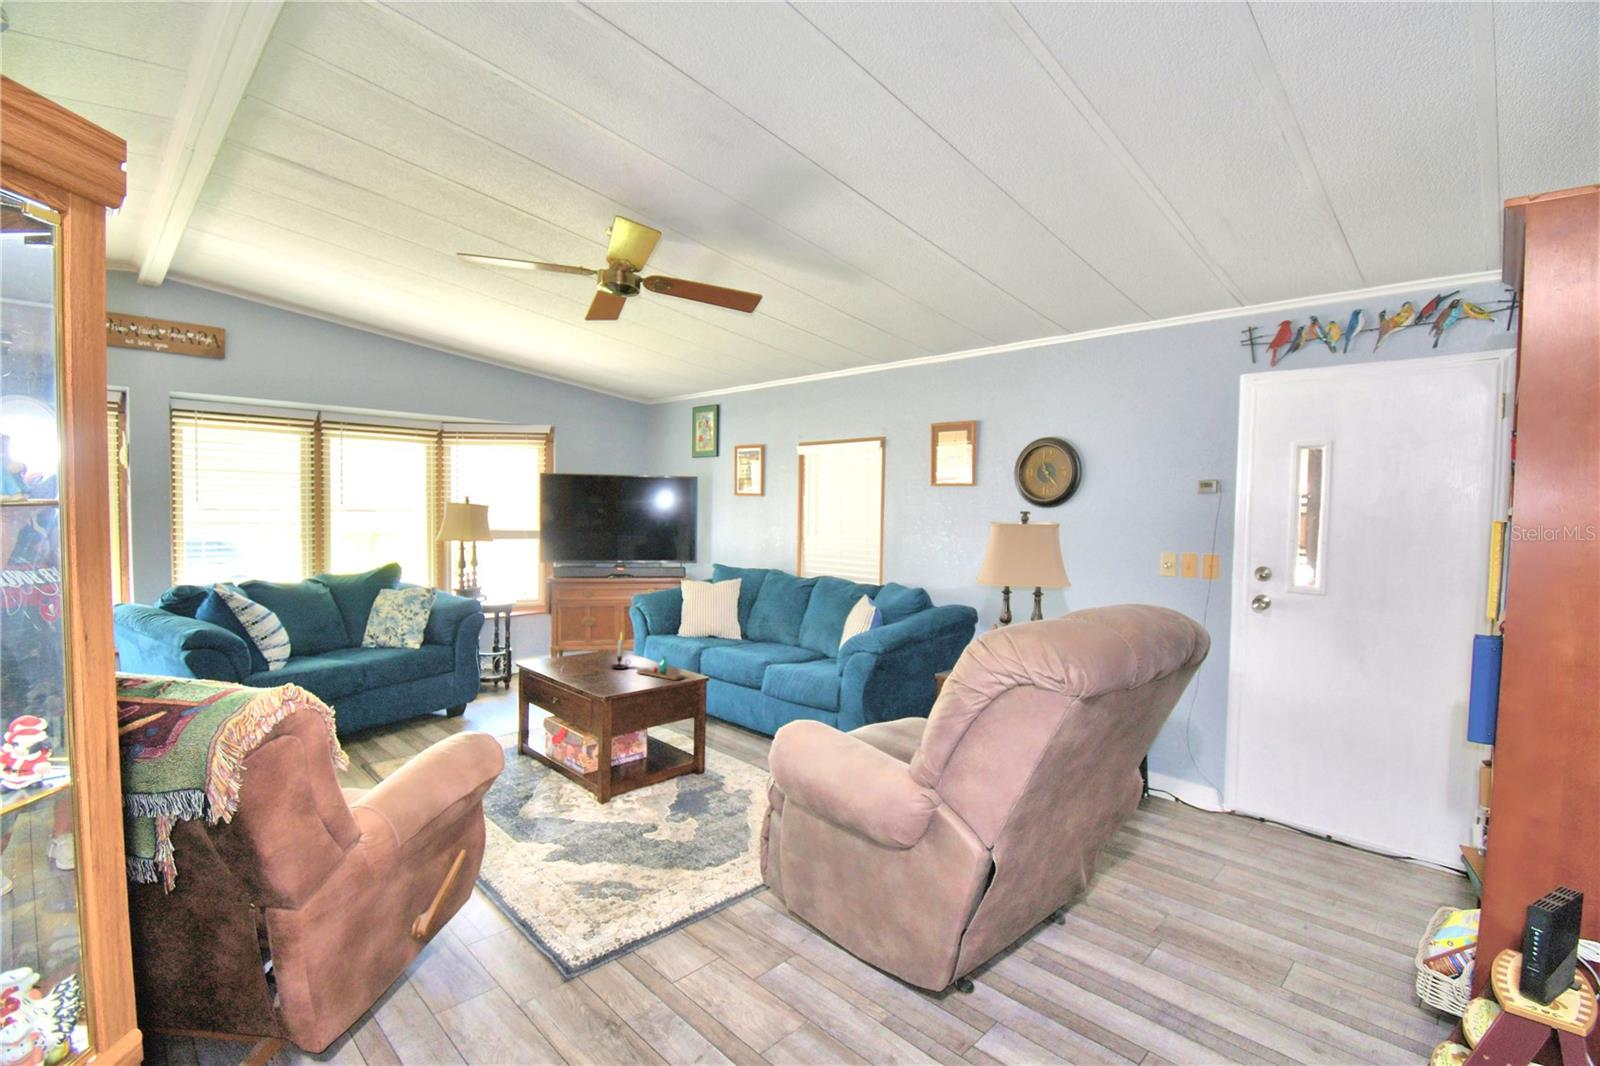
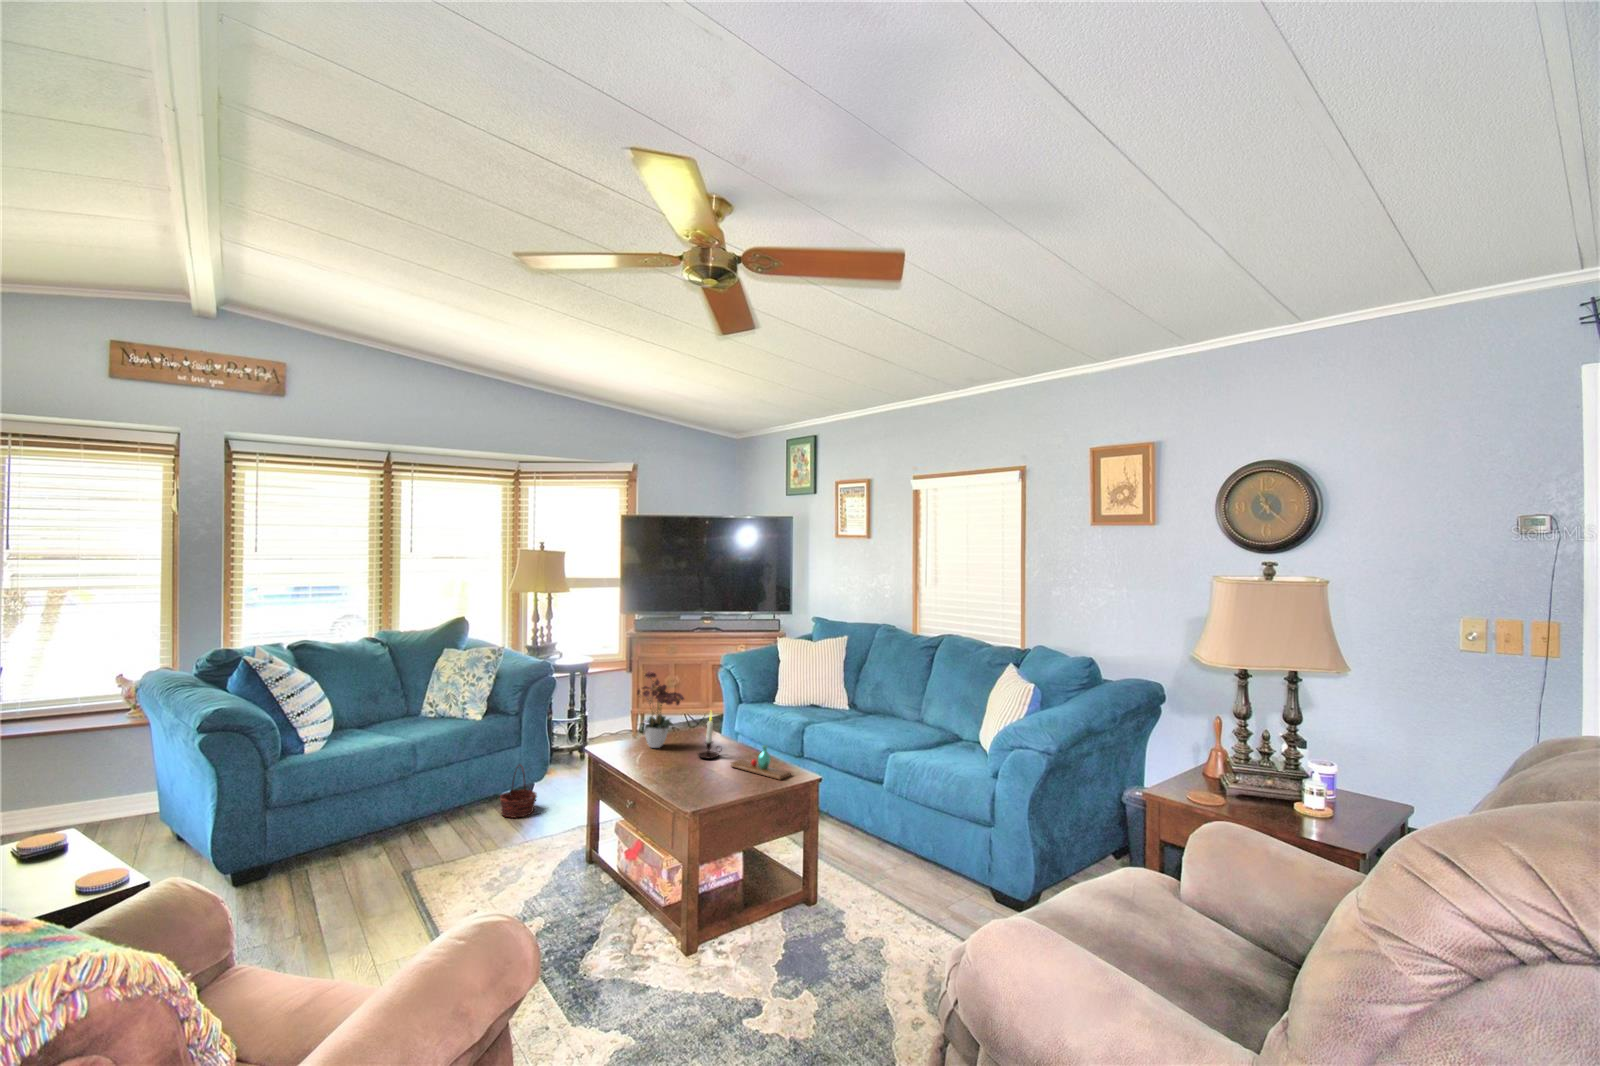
flower arrangement: none [558,599,603,663] -> present [637,672,684,748]
basket: none [439,685,472,729] -> present [500,765,537,818]

